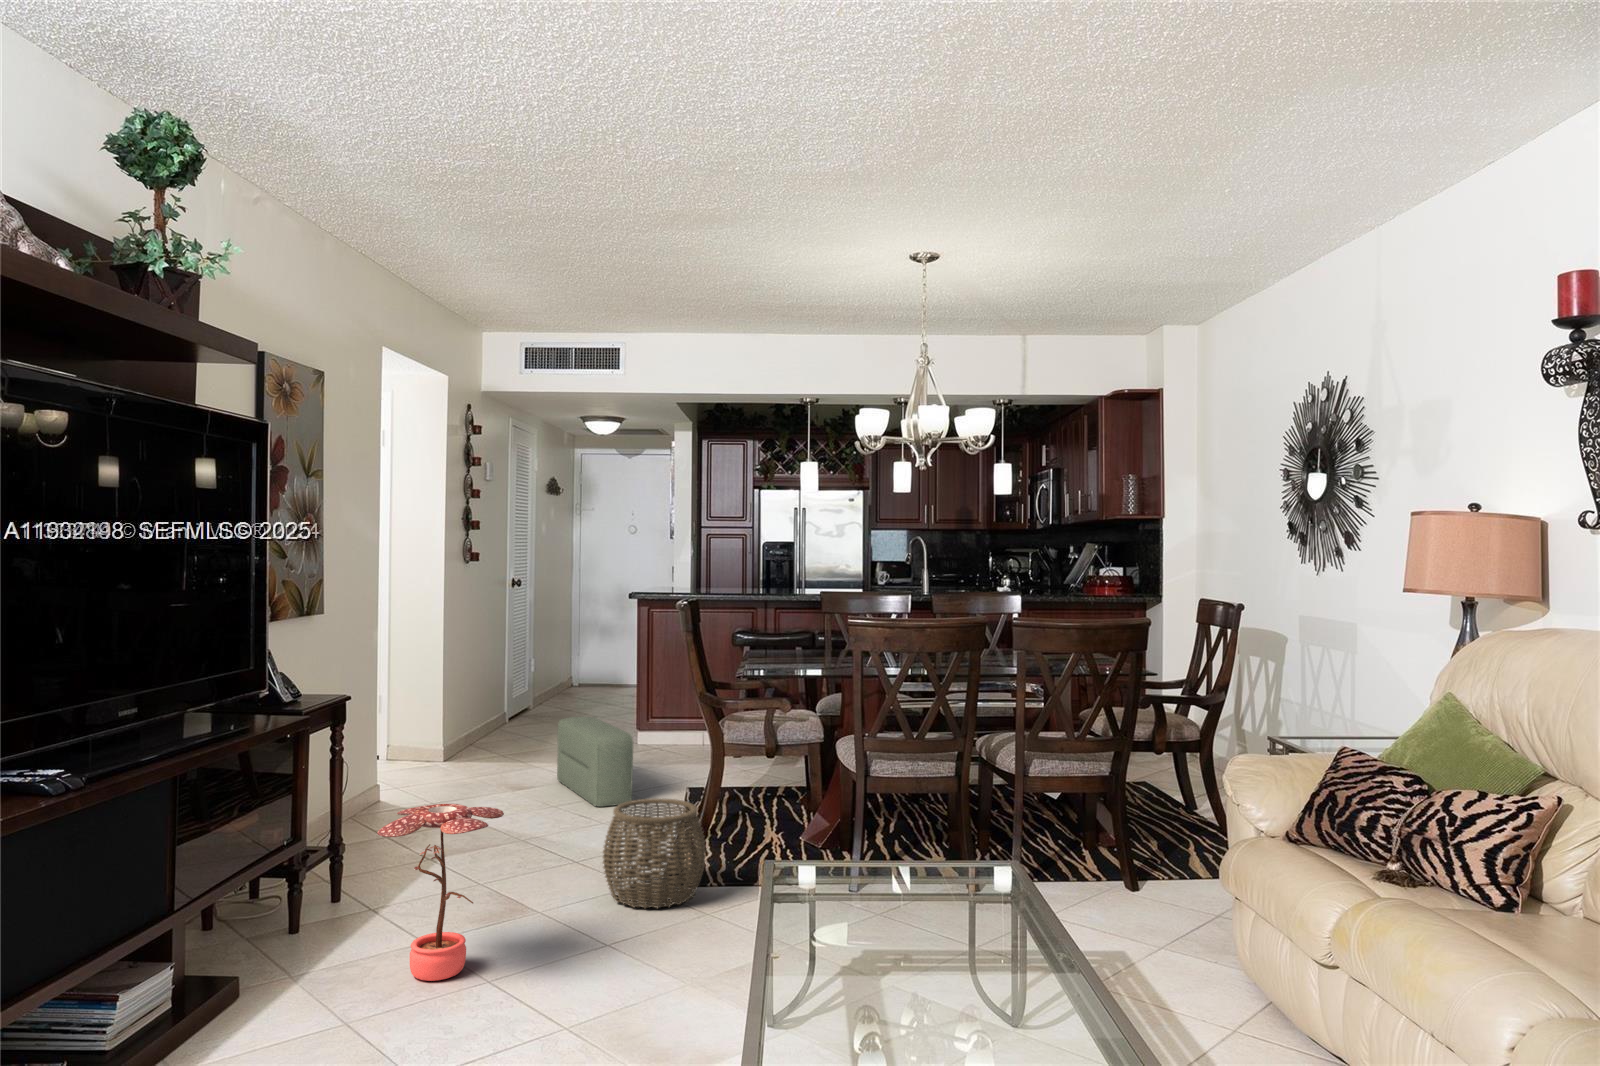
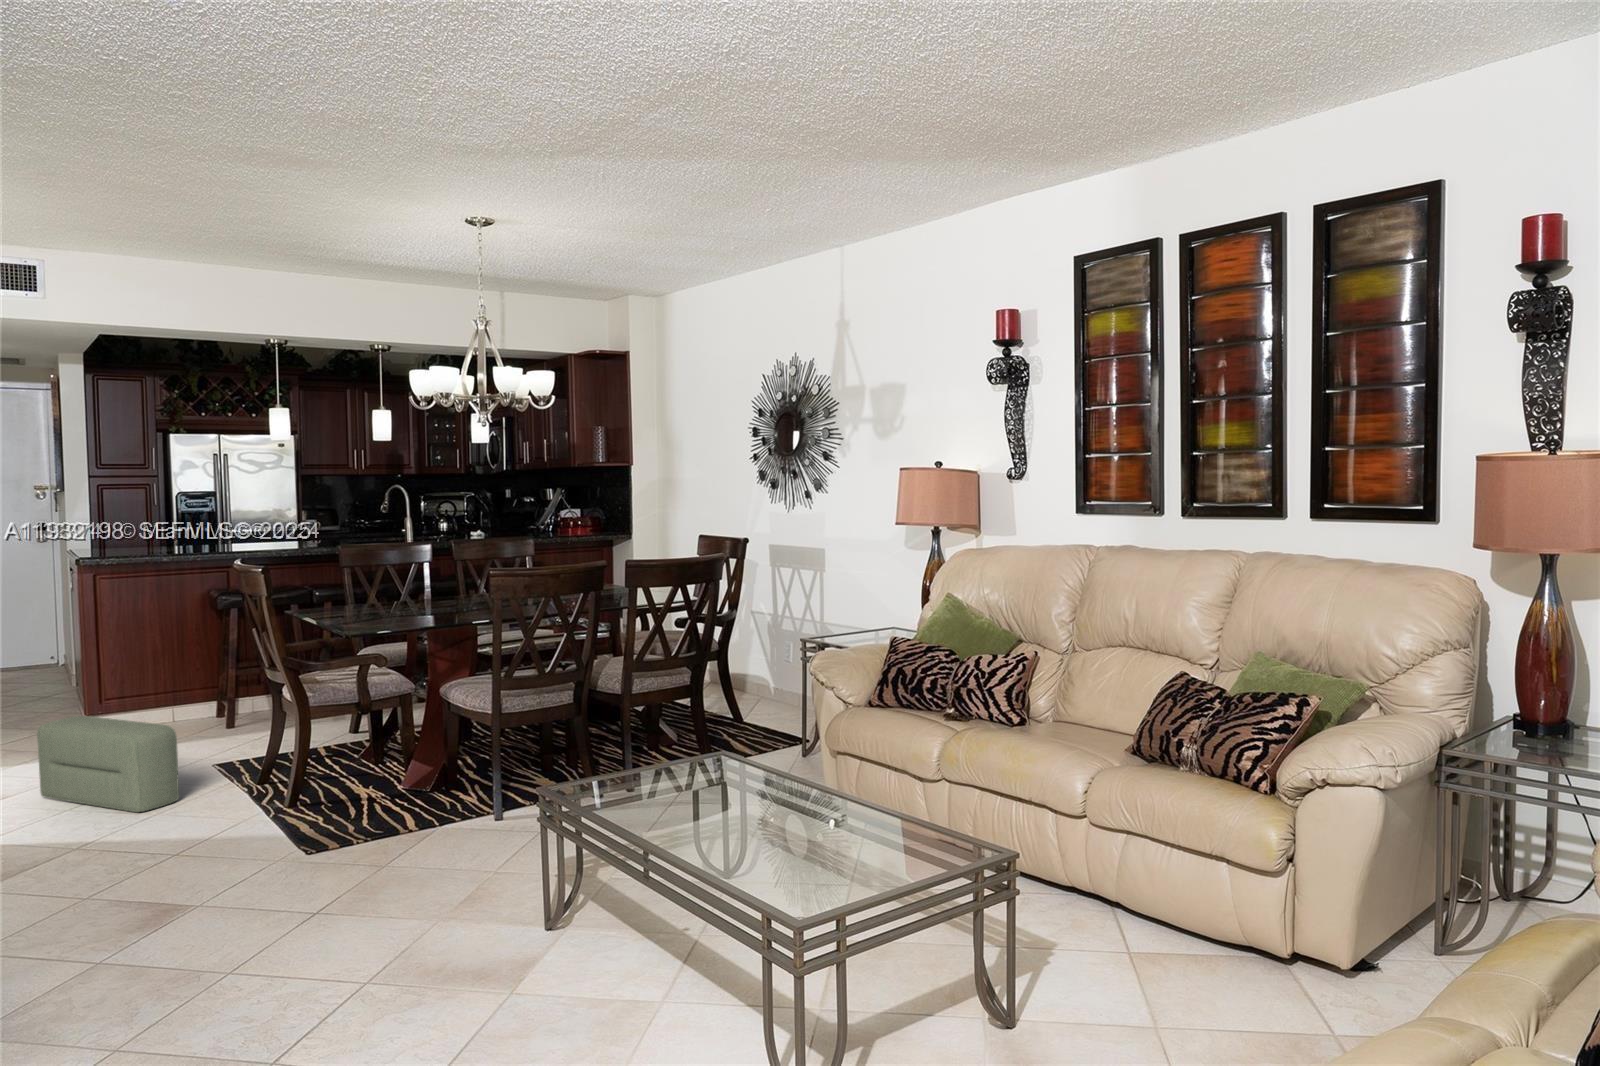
woven basket: present [603,799,706,909] -> none [272,774,384,886]
potted plant: present [377,804,504,981] -> none [112,811,252,1000]

